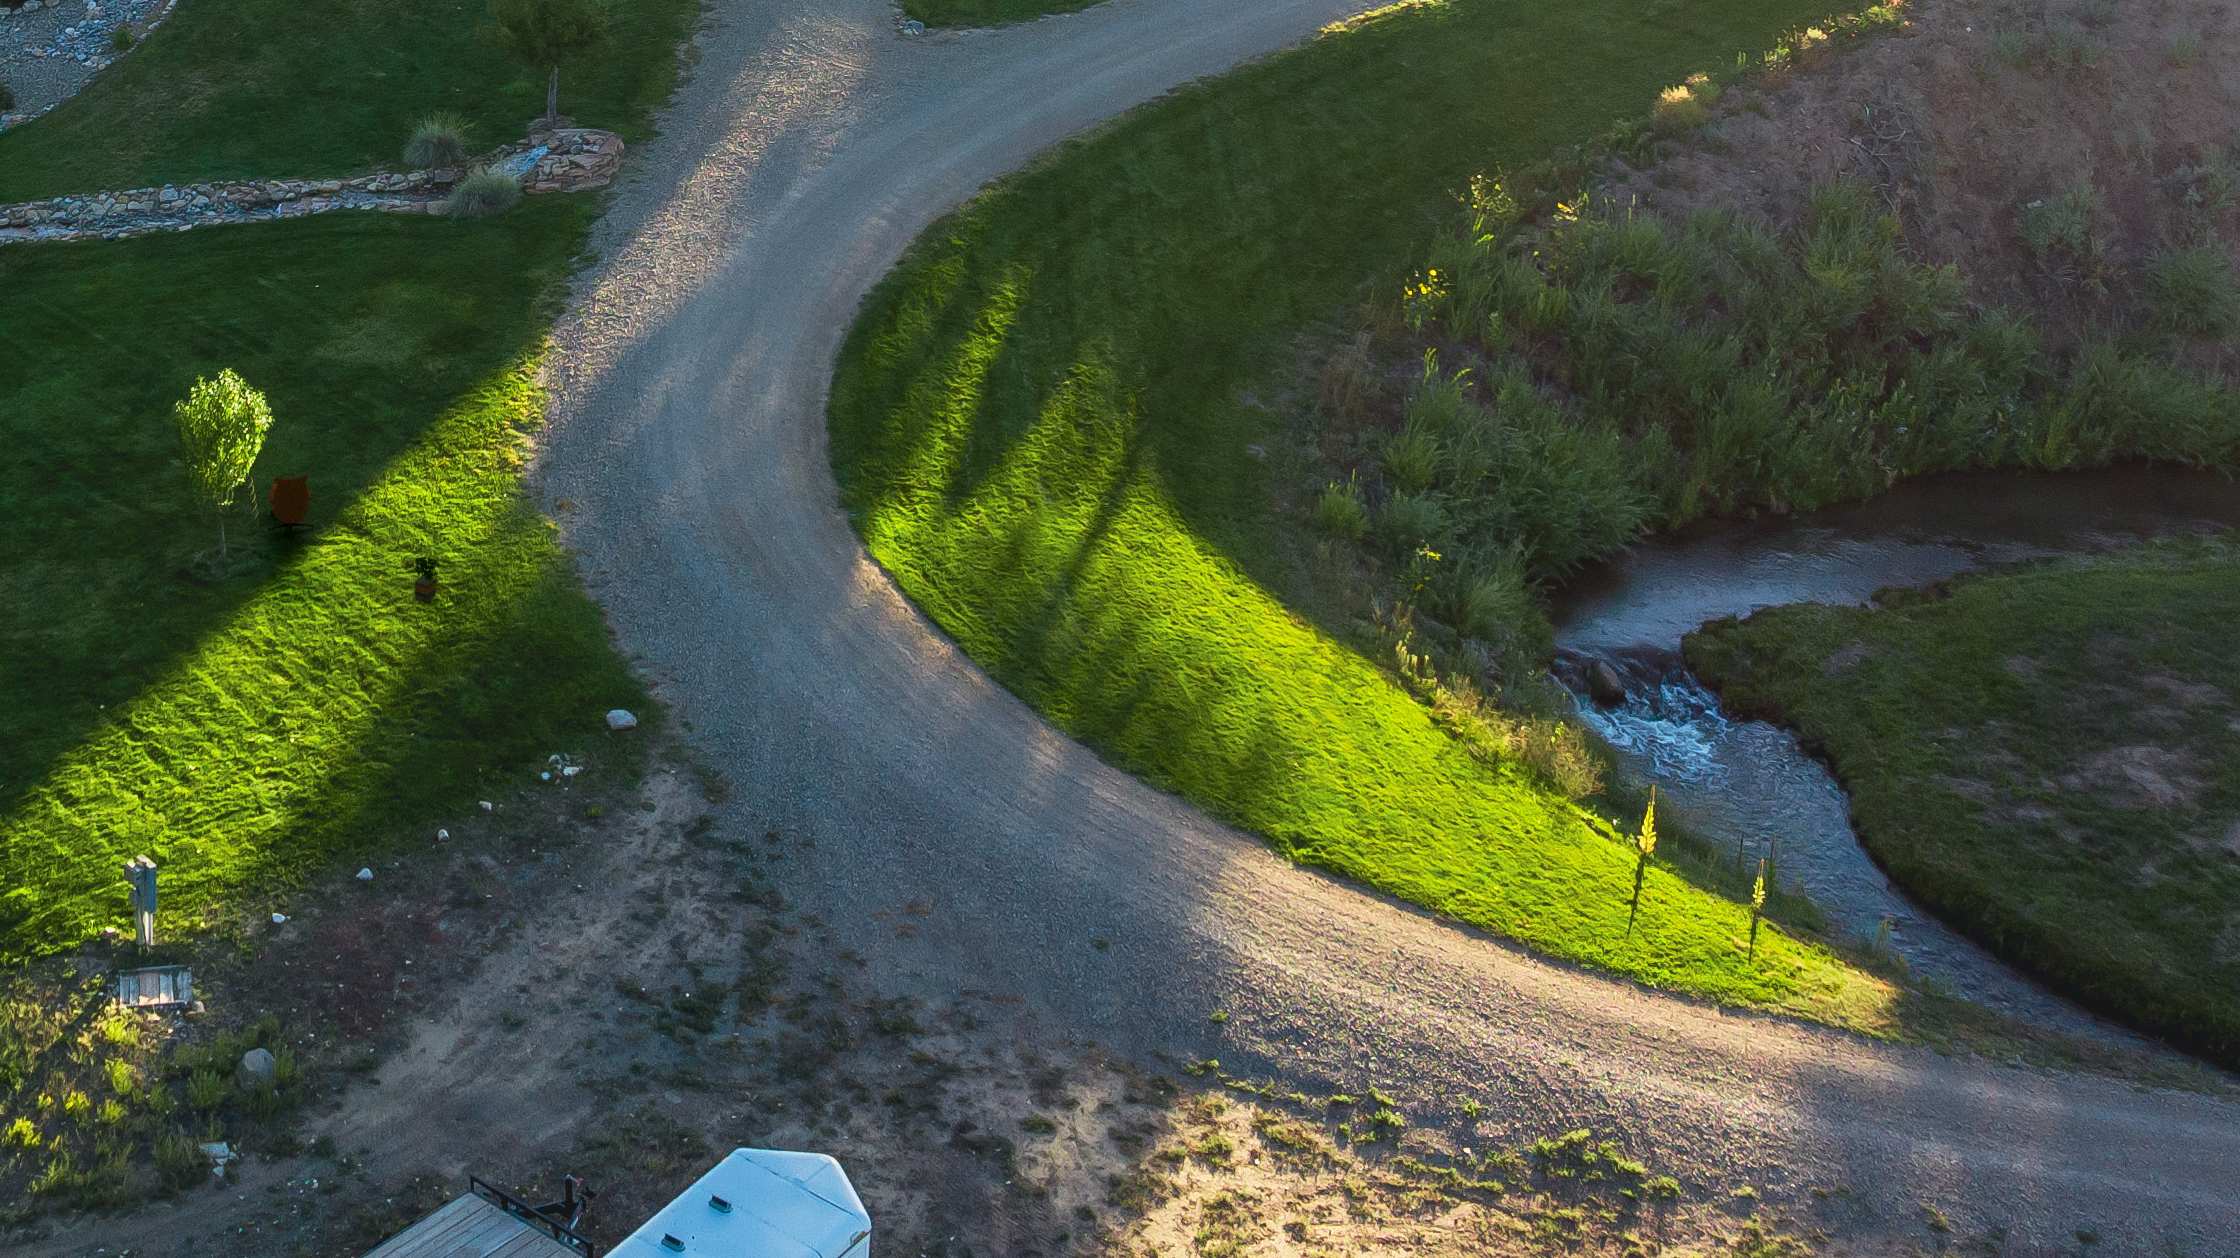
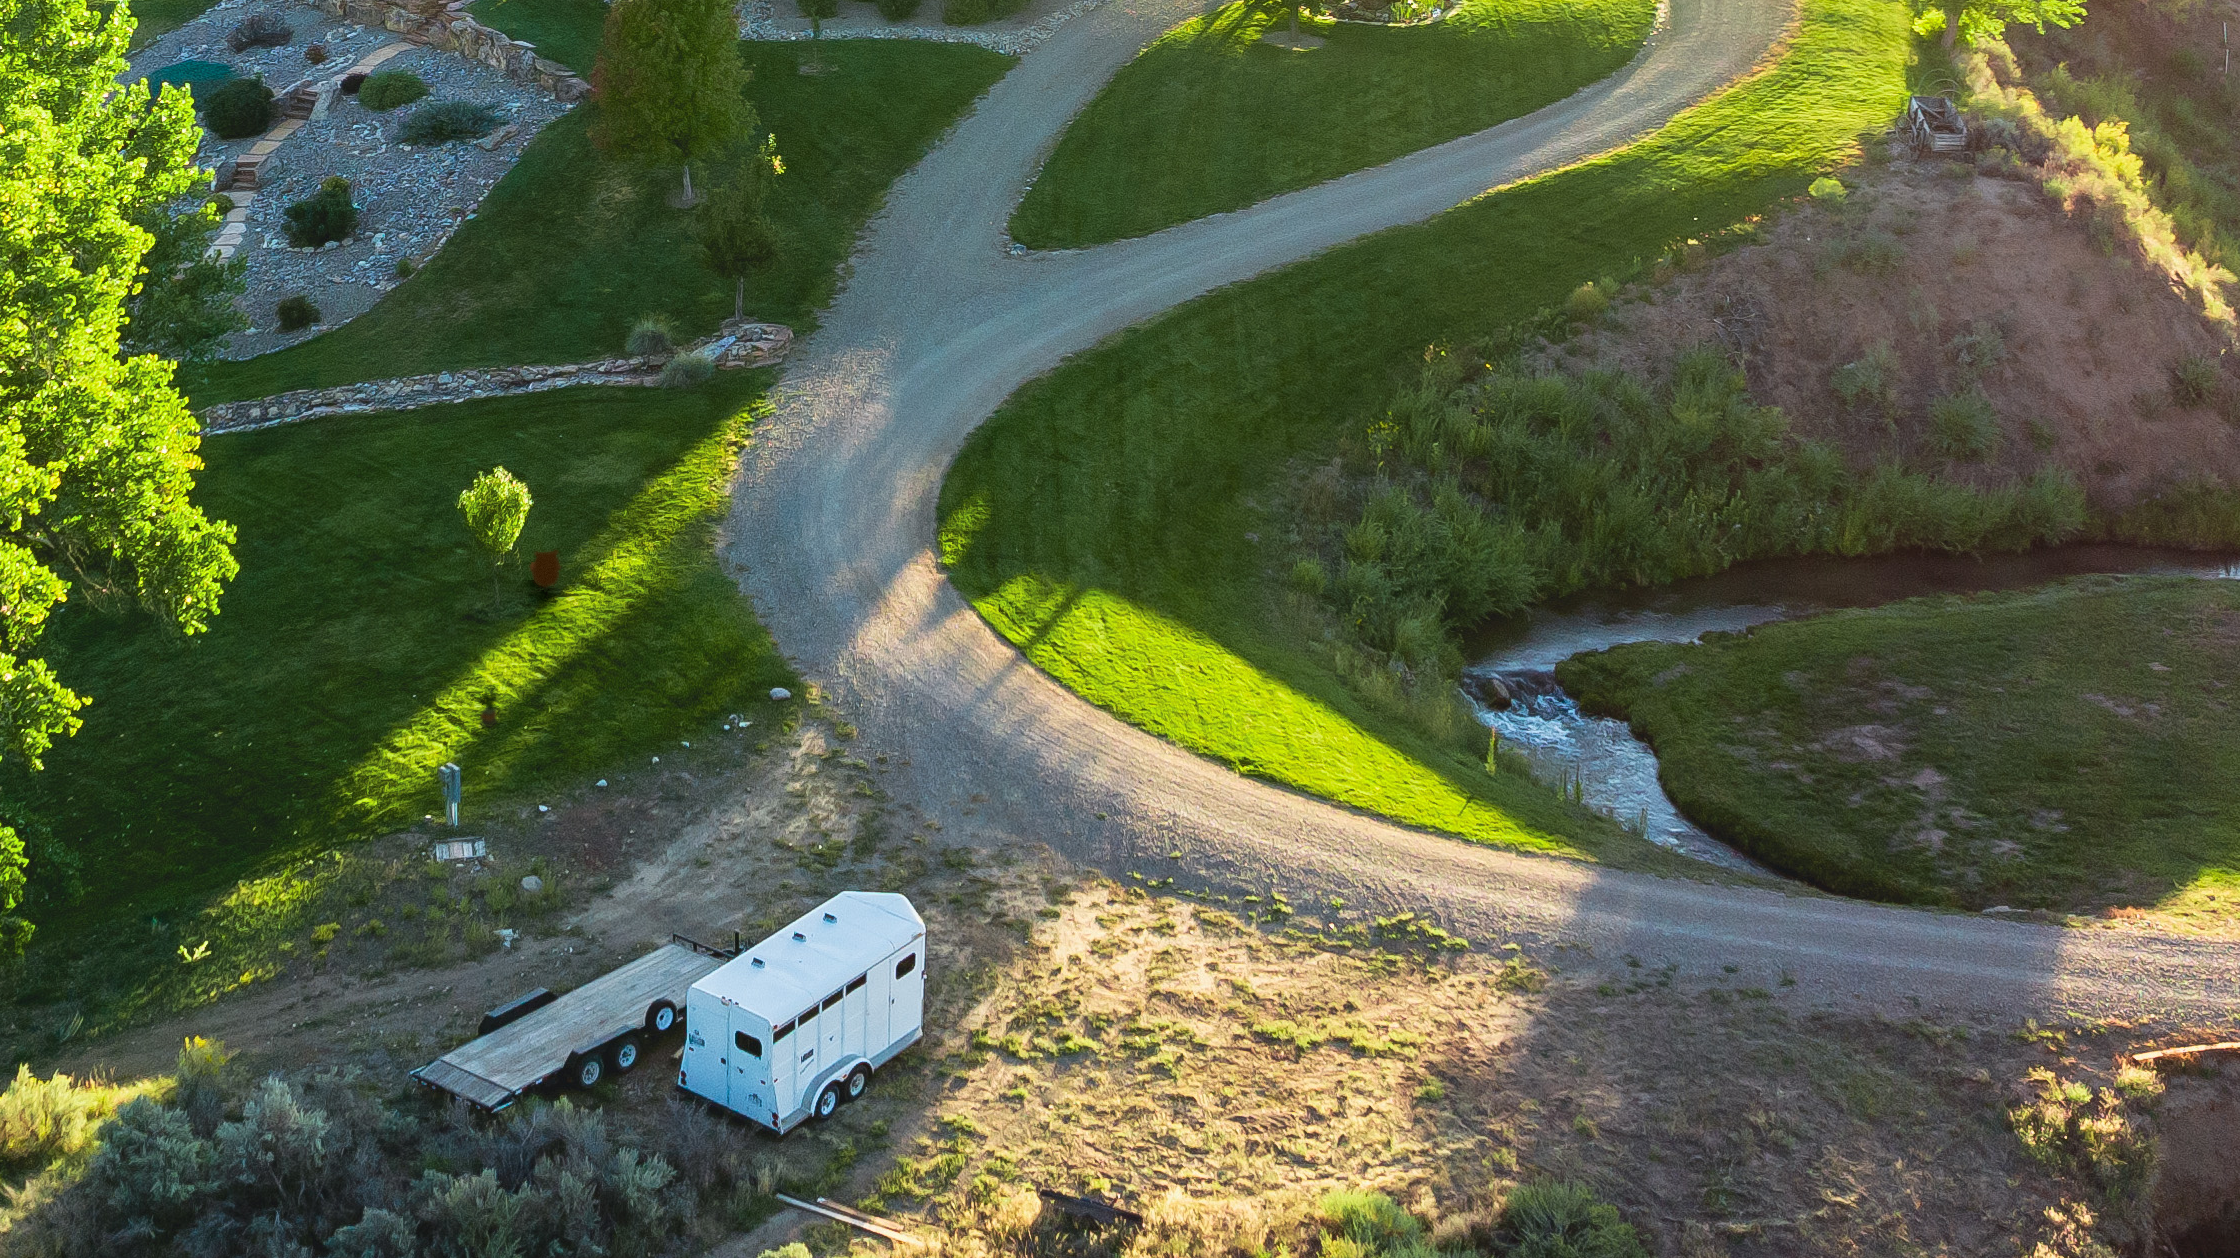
potted tree: present [415,557,441,602] -> present [480,693,498,727]

